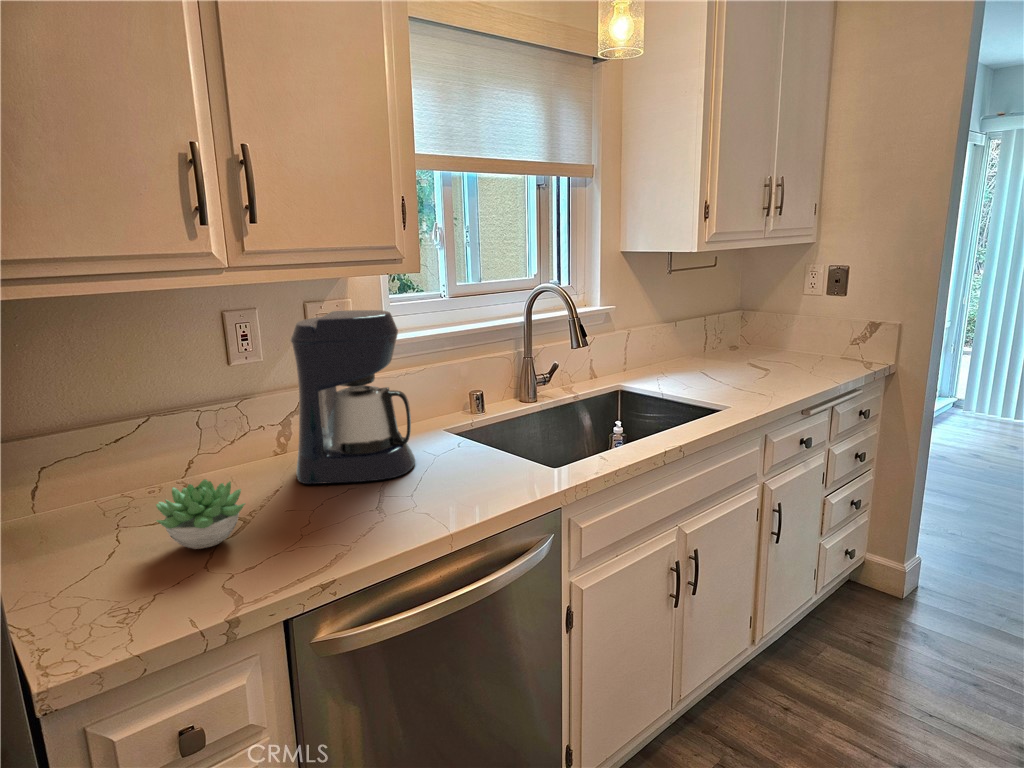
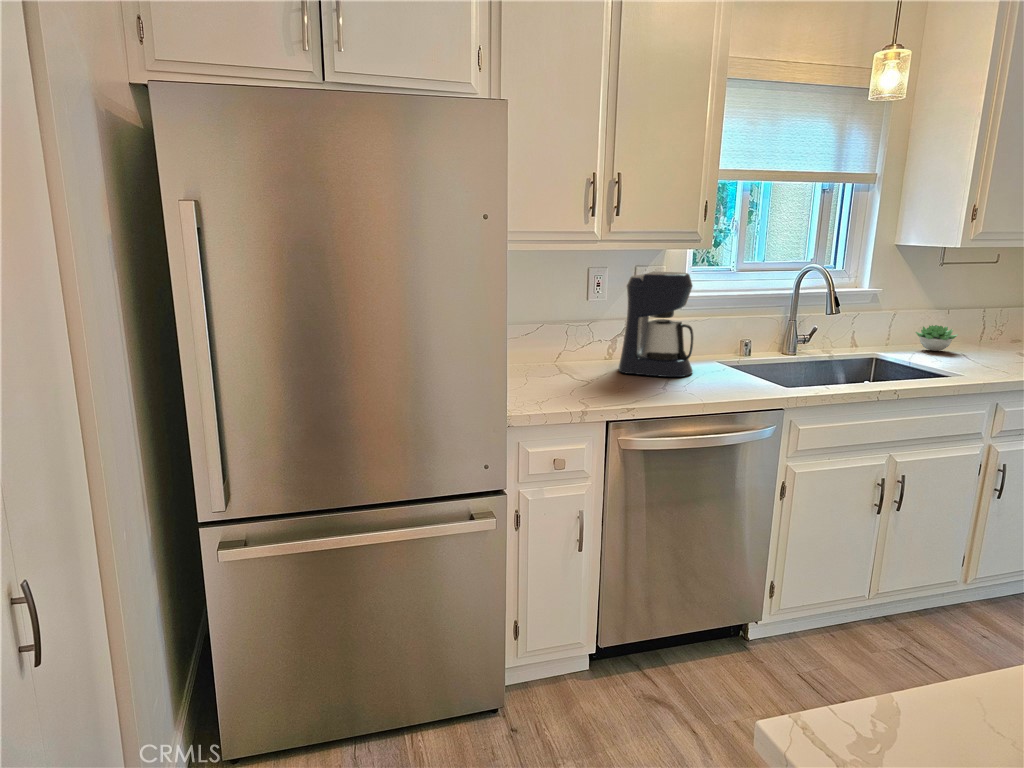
succulent plant: present [156,479,245,549] -> present [916,325,958,351]

